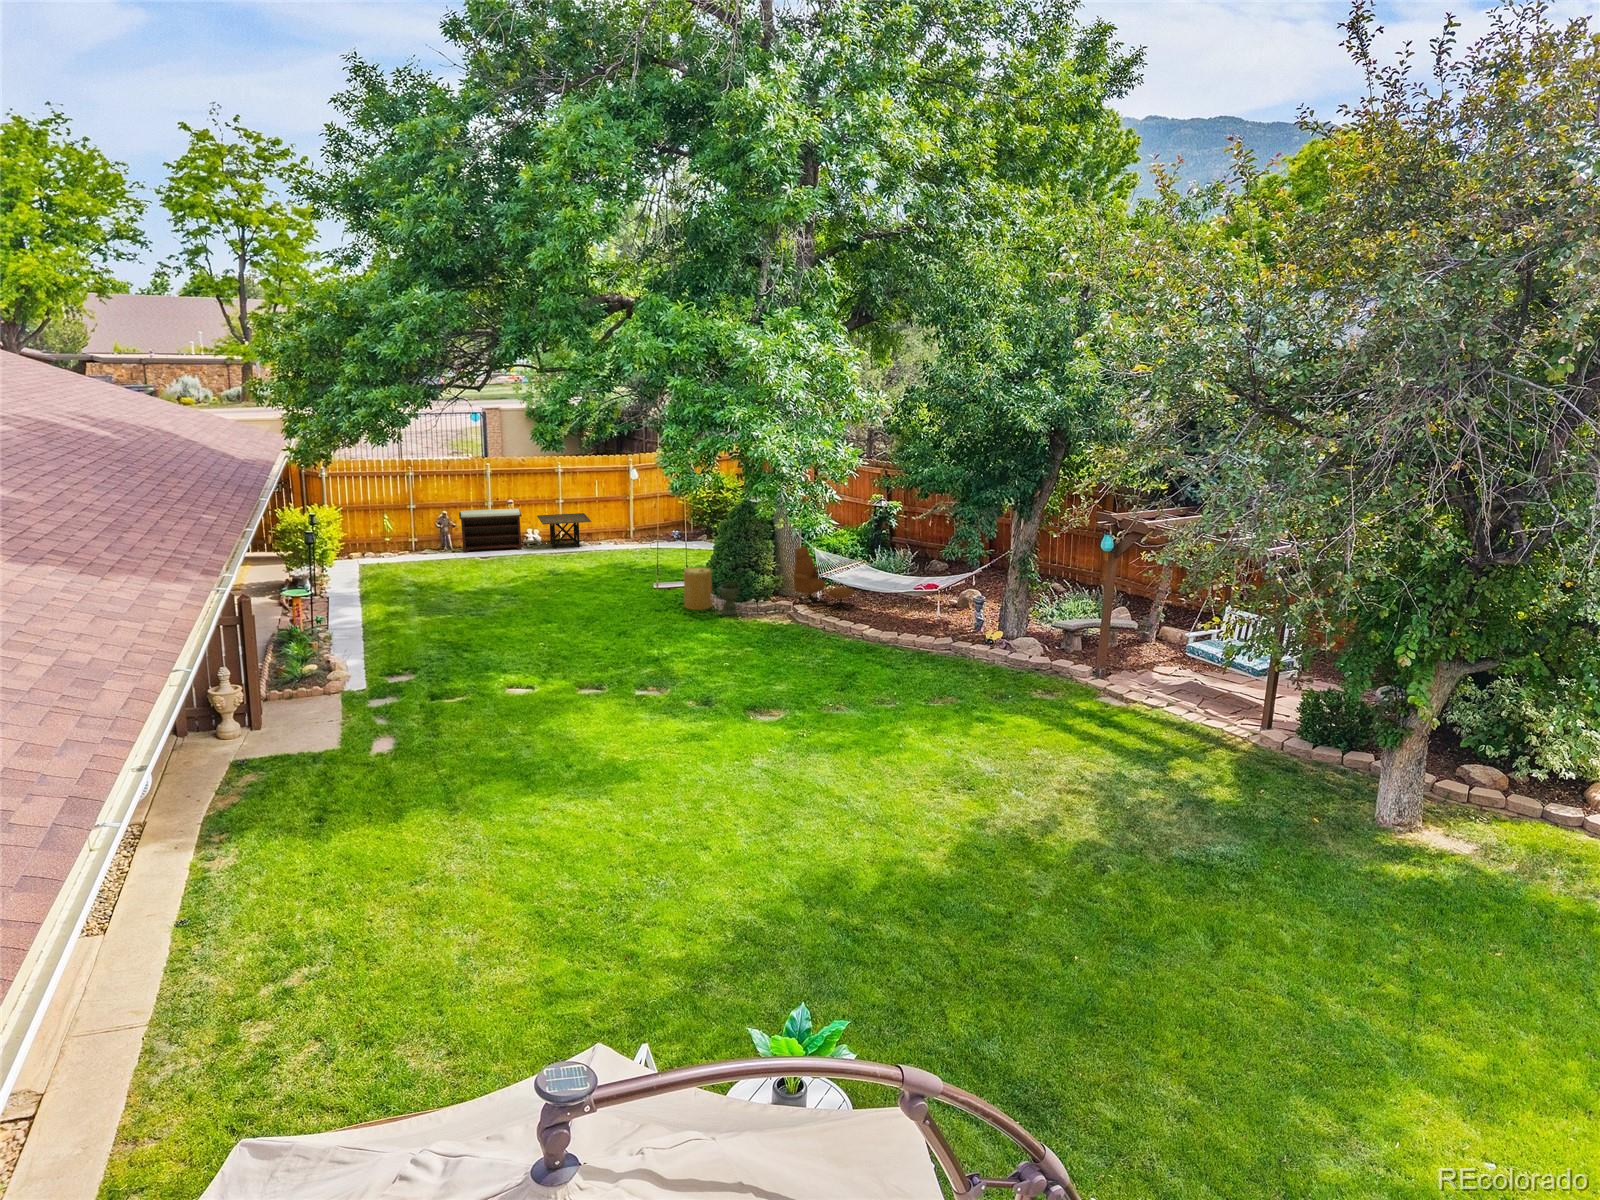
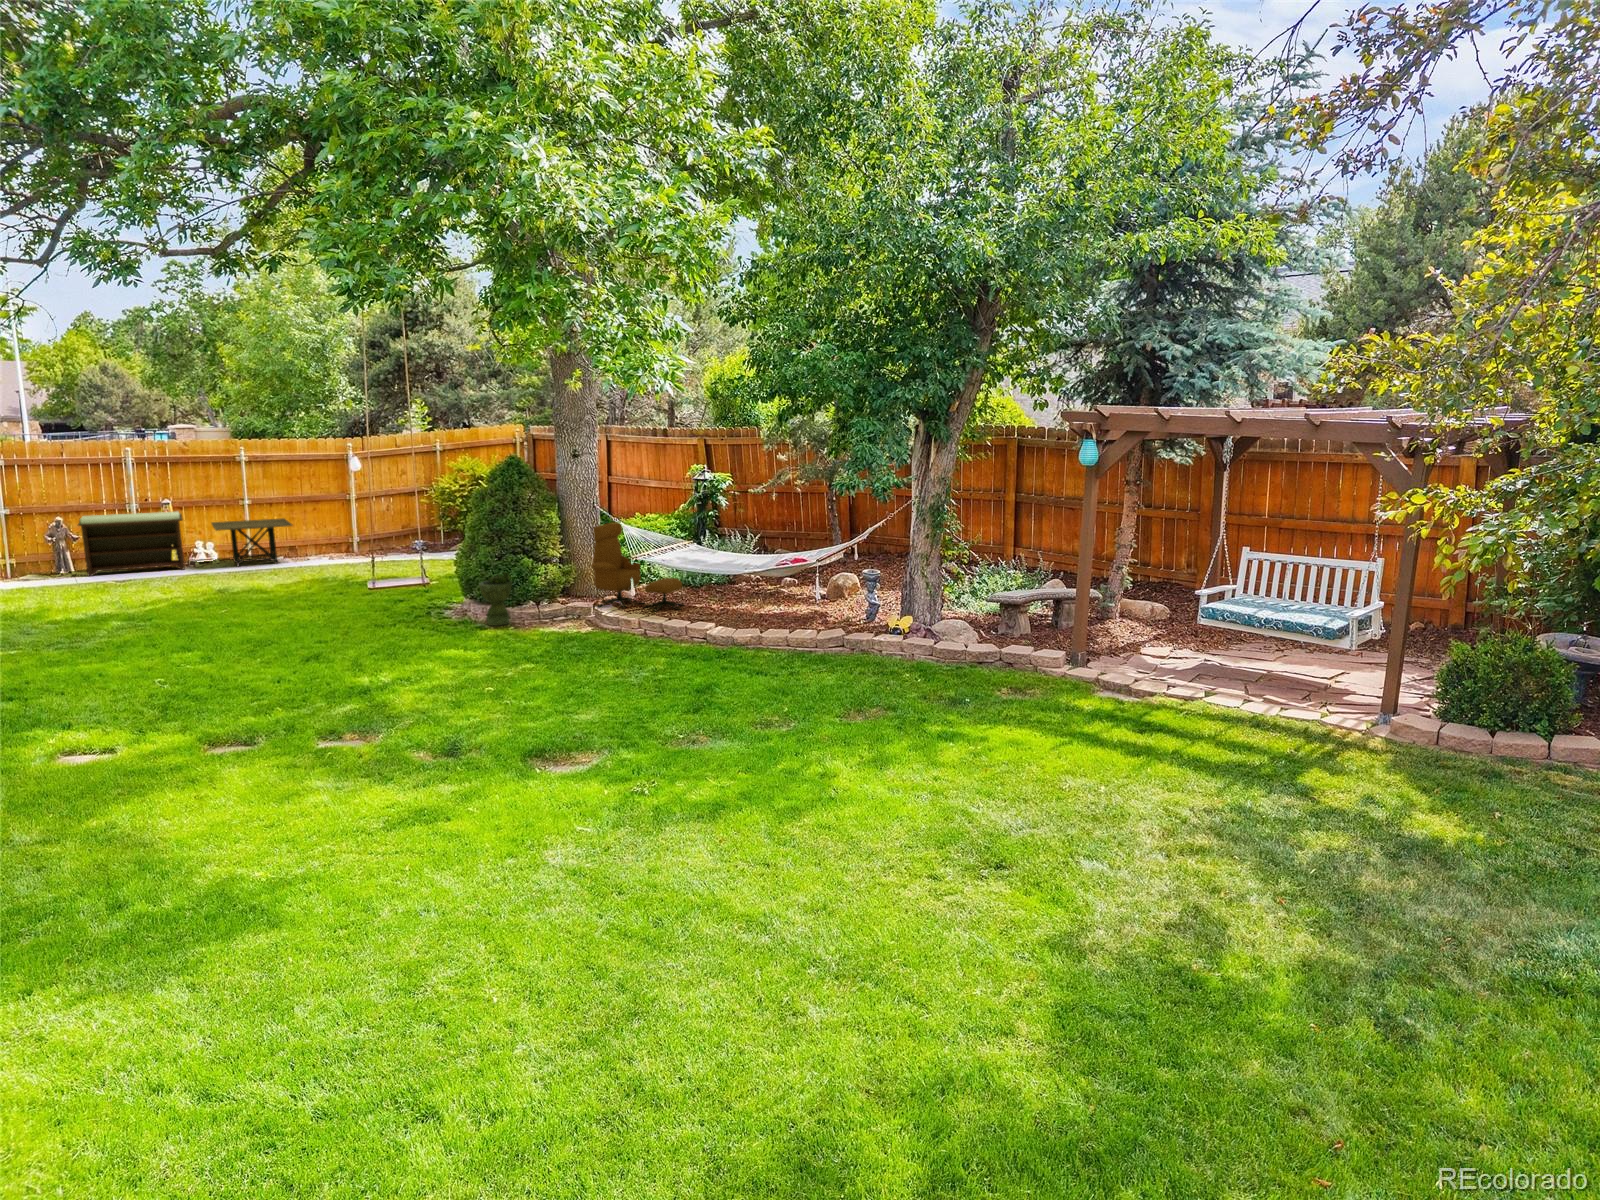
basket: present [684,567,712,610] -> none [423,559,470,622]

